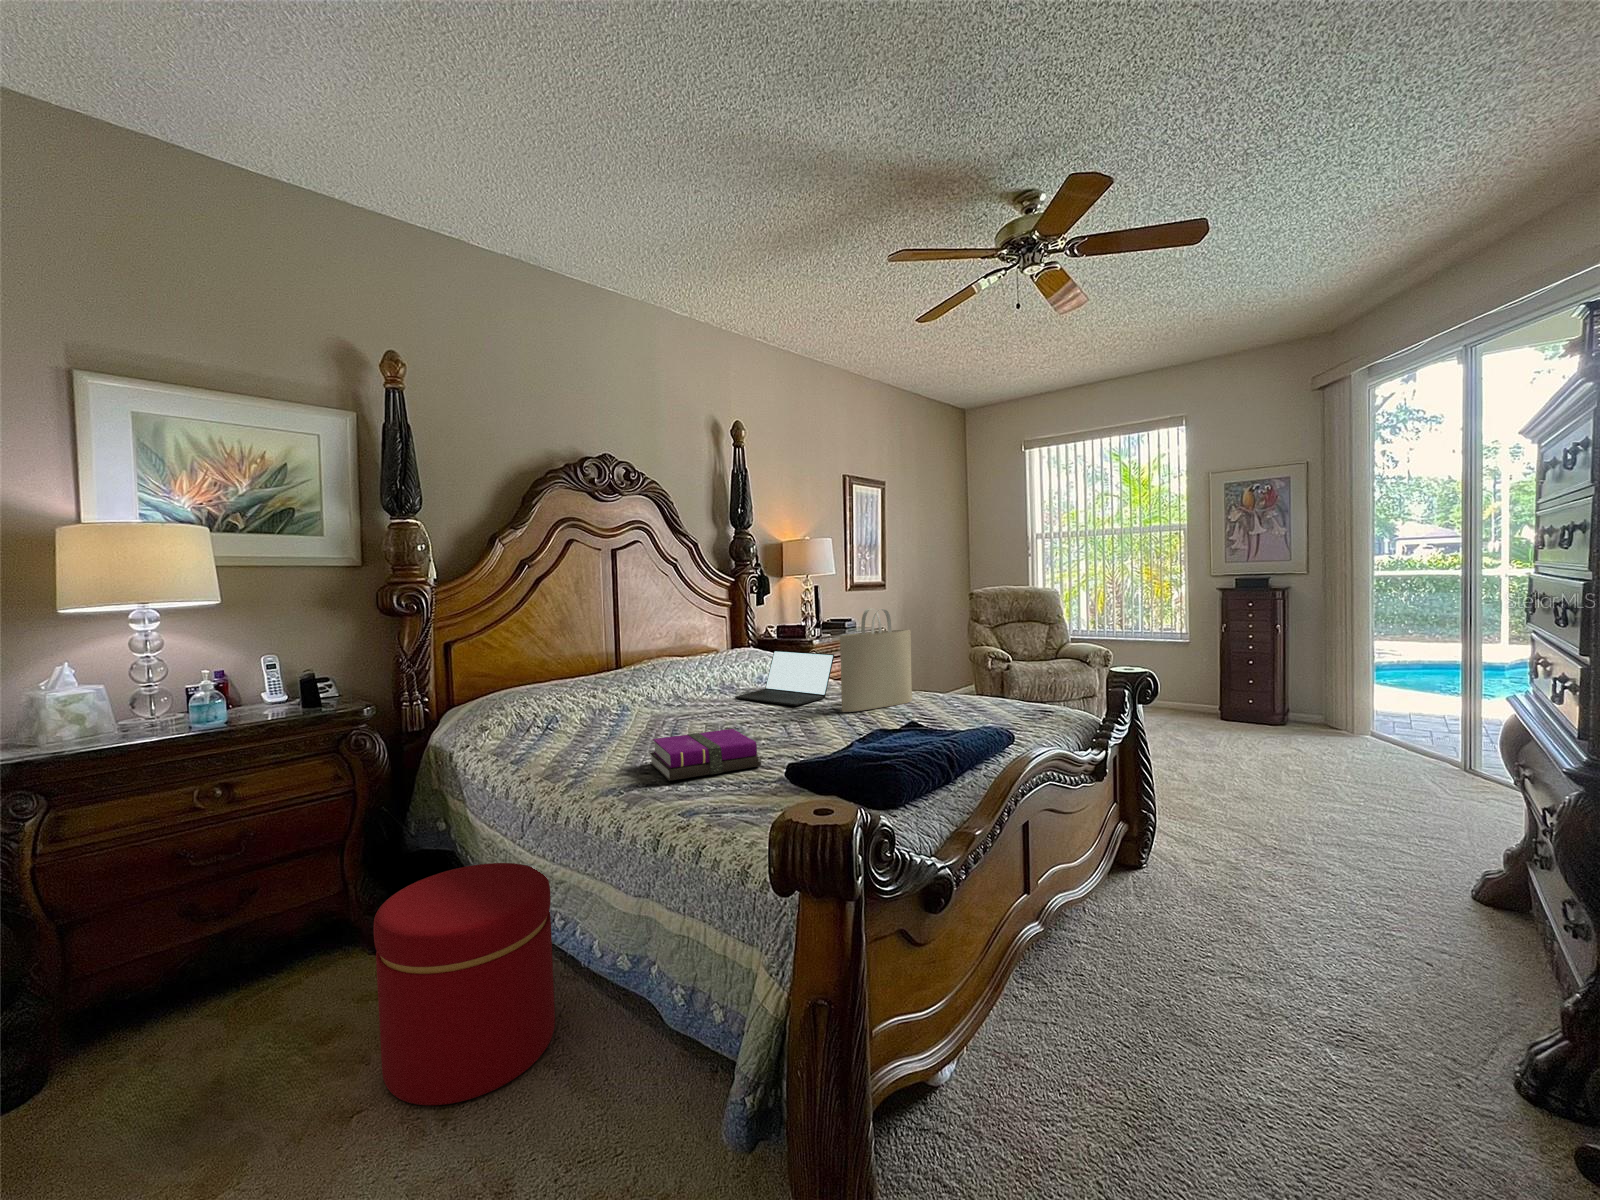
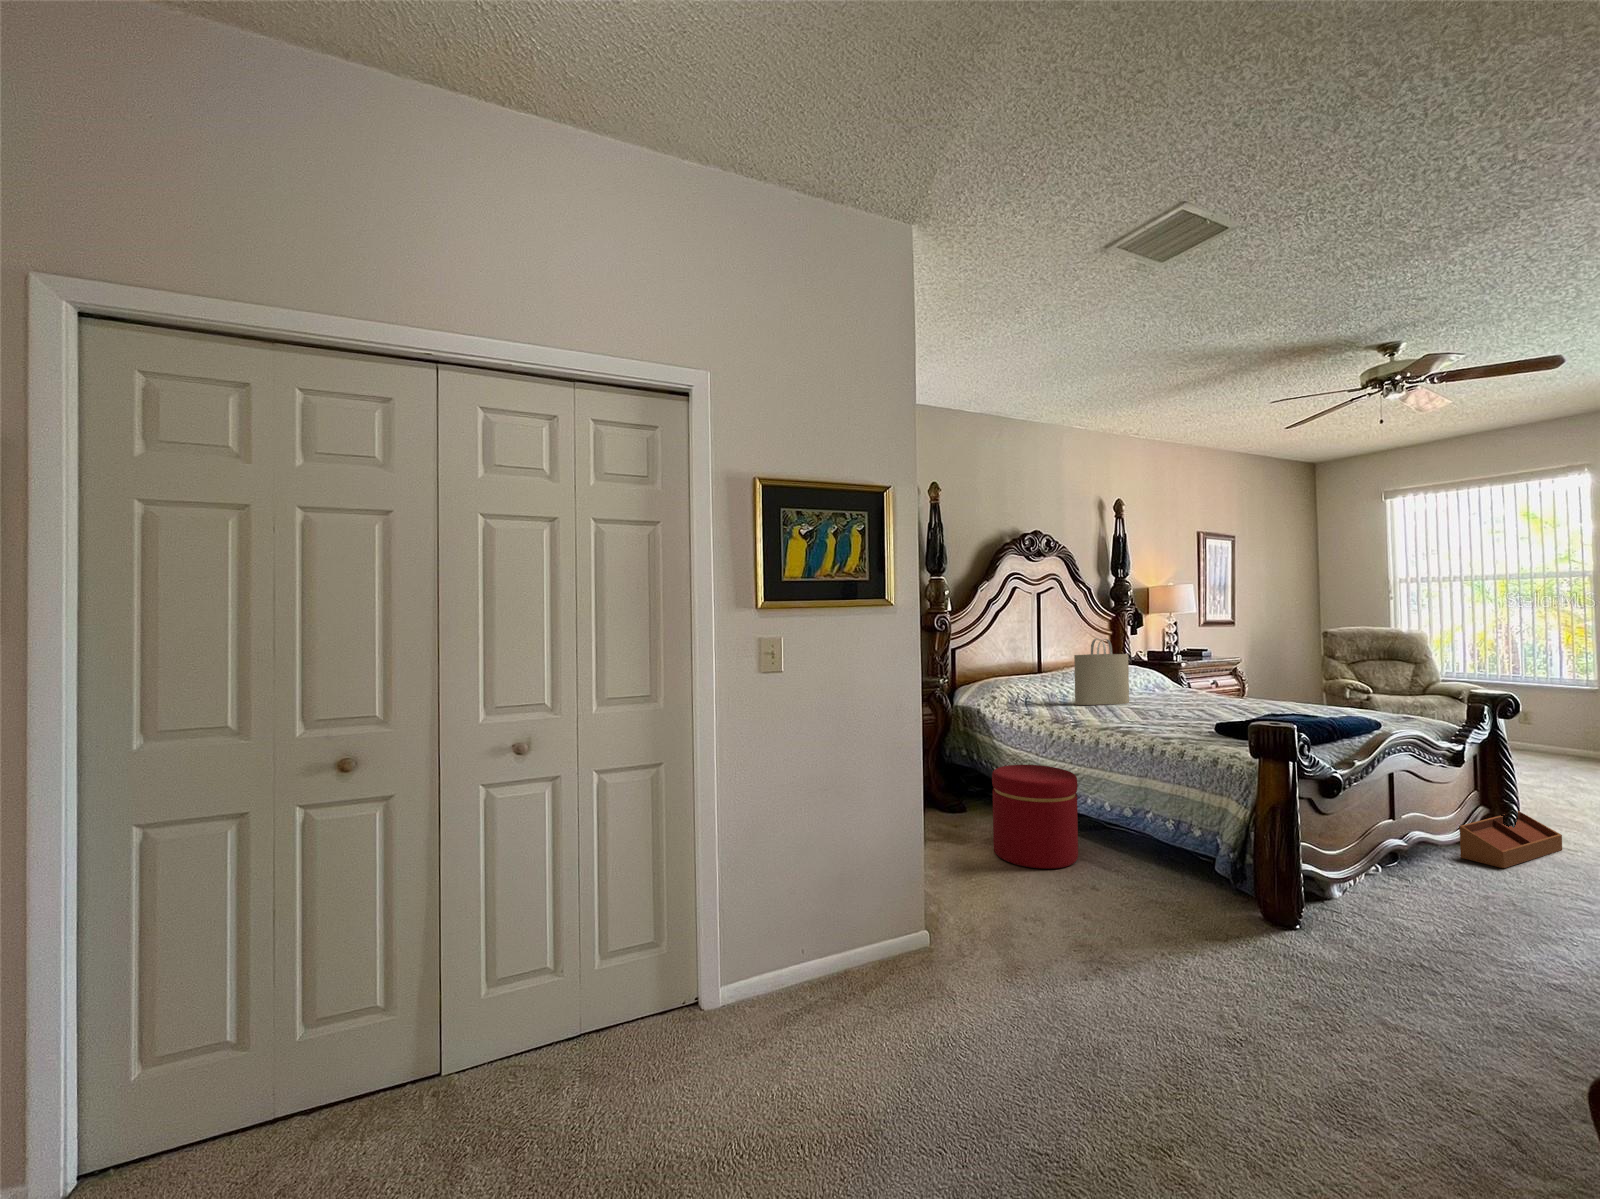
tote bag: present [840,609,912,712] -> present [1074,639,1129,705]
laptop: present [735,650,834,706] -> none [1138,667,1218,703]
notebook: present [650,729,761,781] -> none [1115,707,1192,729]
storage bin: none [1101,817,1198,919] -> present [1459,811,1562,868]

